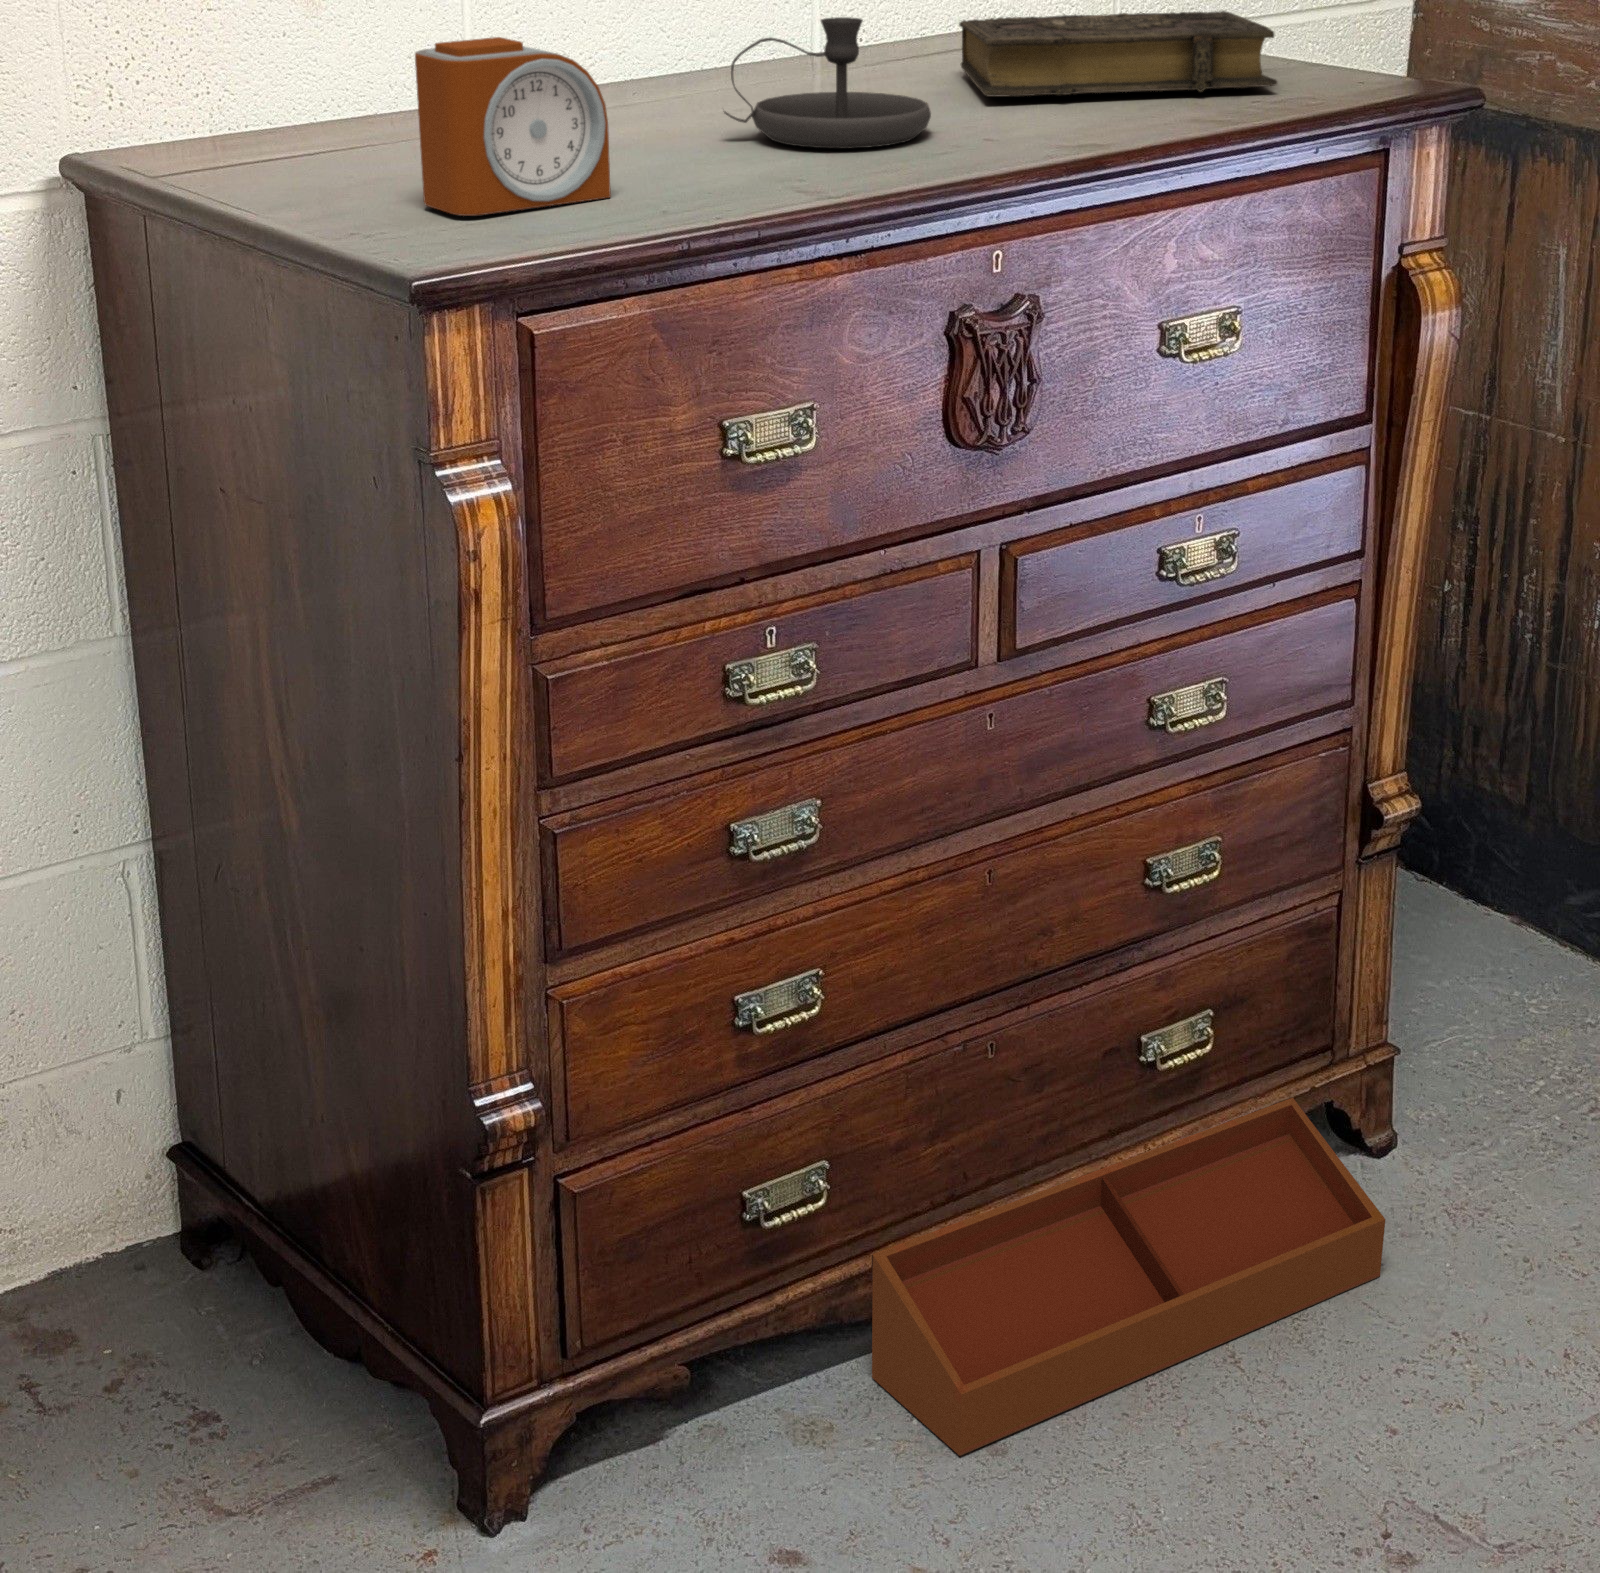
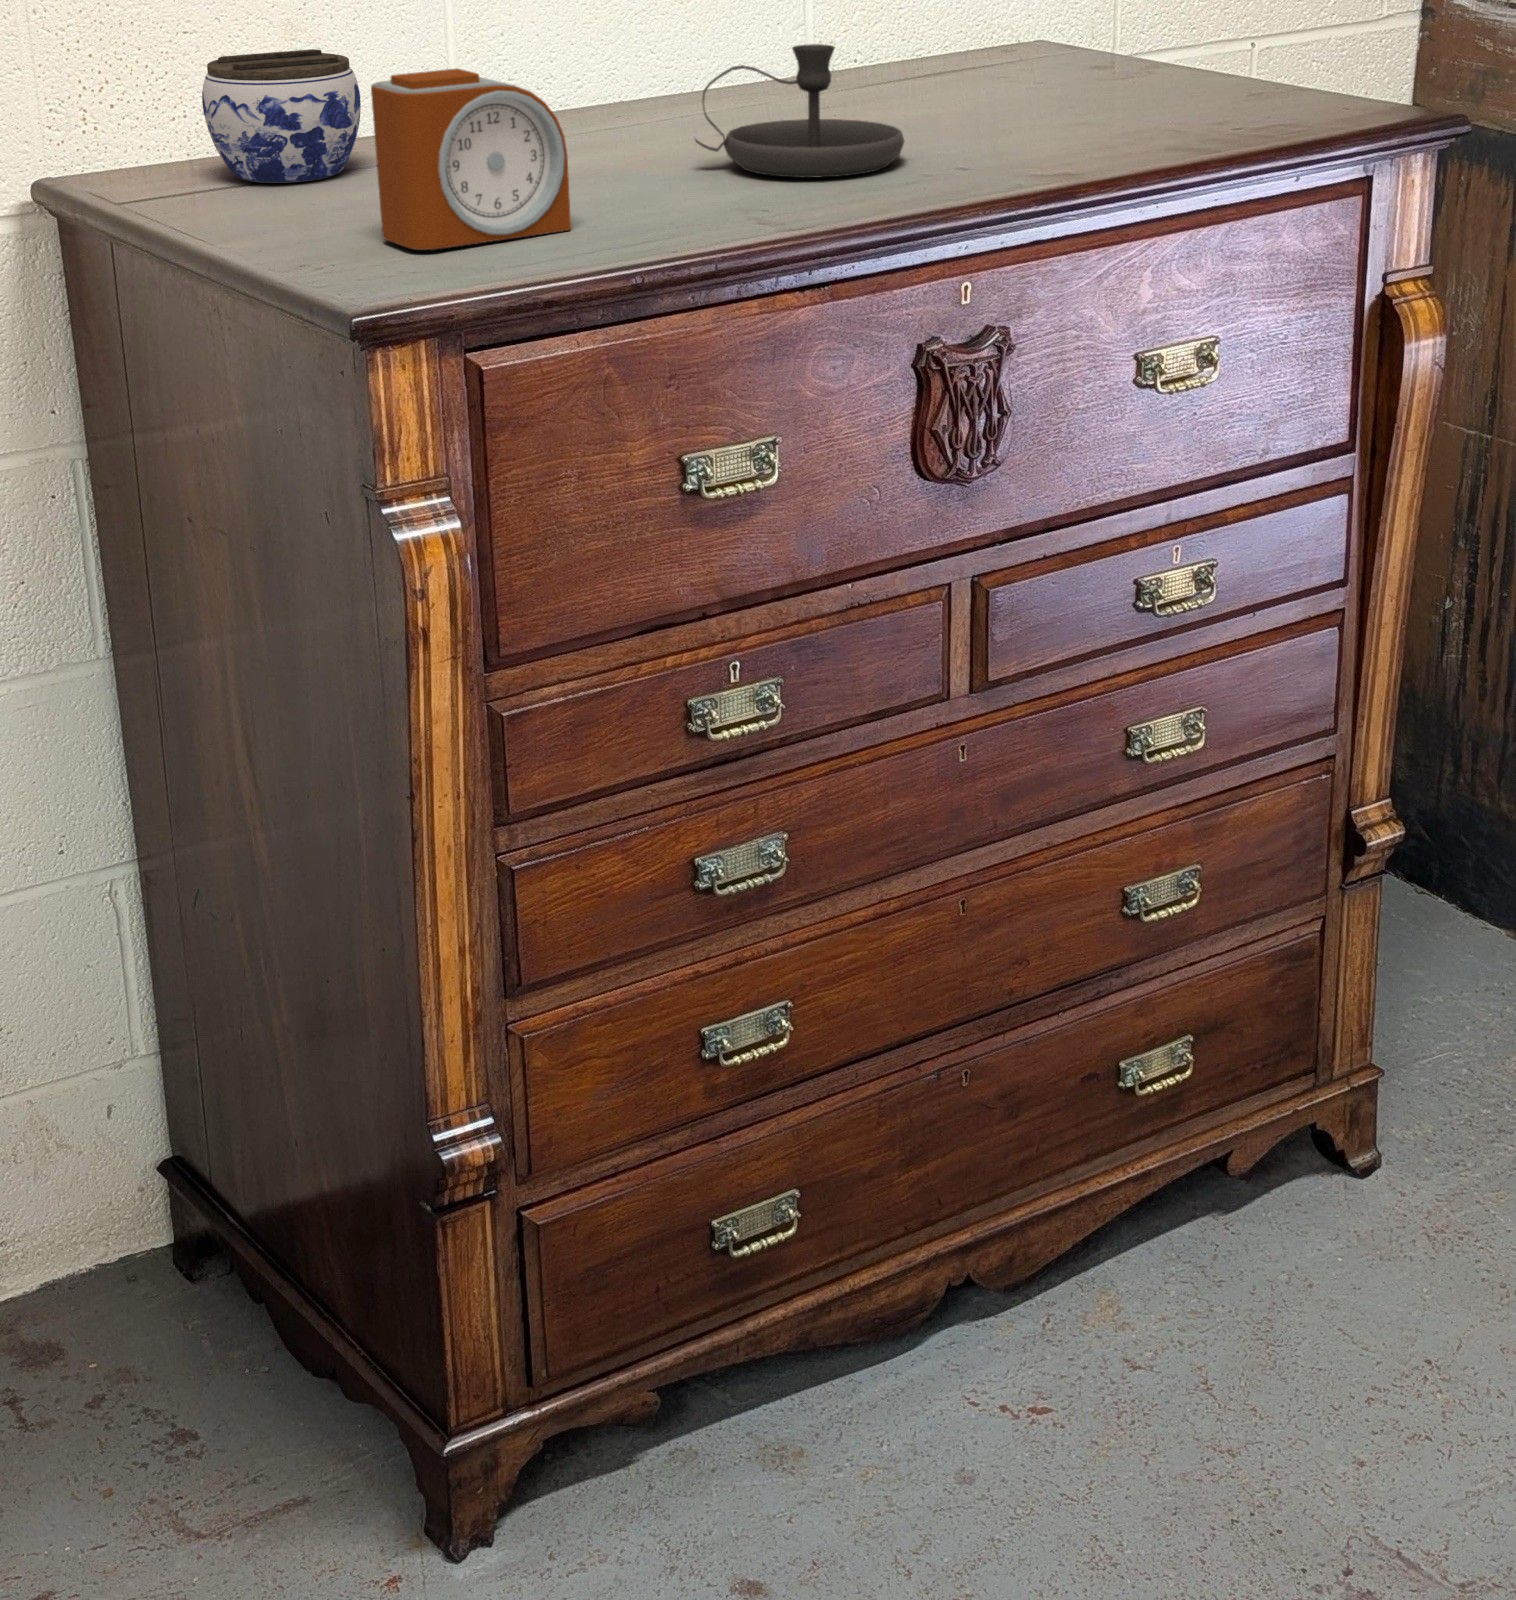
book: present [959,11,1277,97] -> none [943,34,1261,122]
jar: none [228,20,386,152] -> present [202,49,361,183]
storage bin: present [871,1098,1385,1456] -> none [842,1124,1363,1485]

